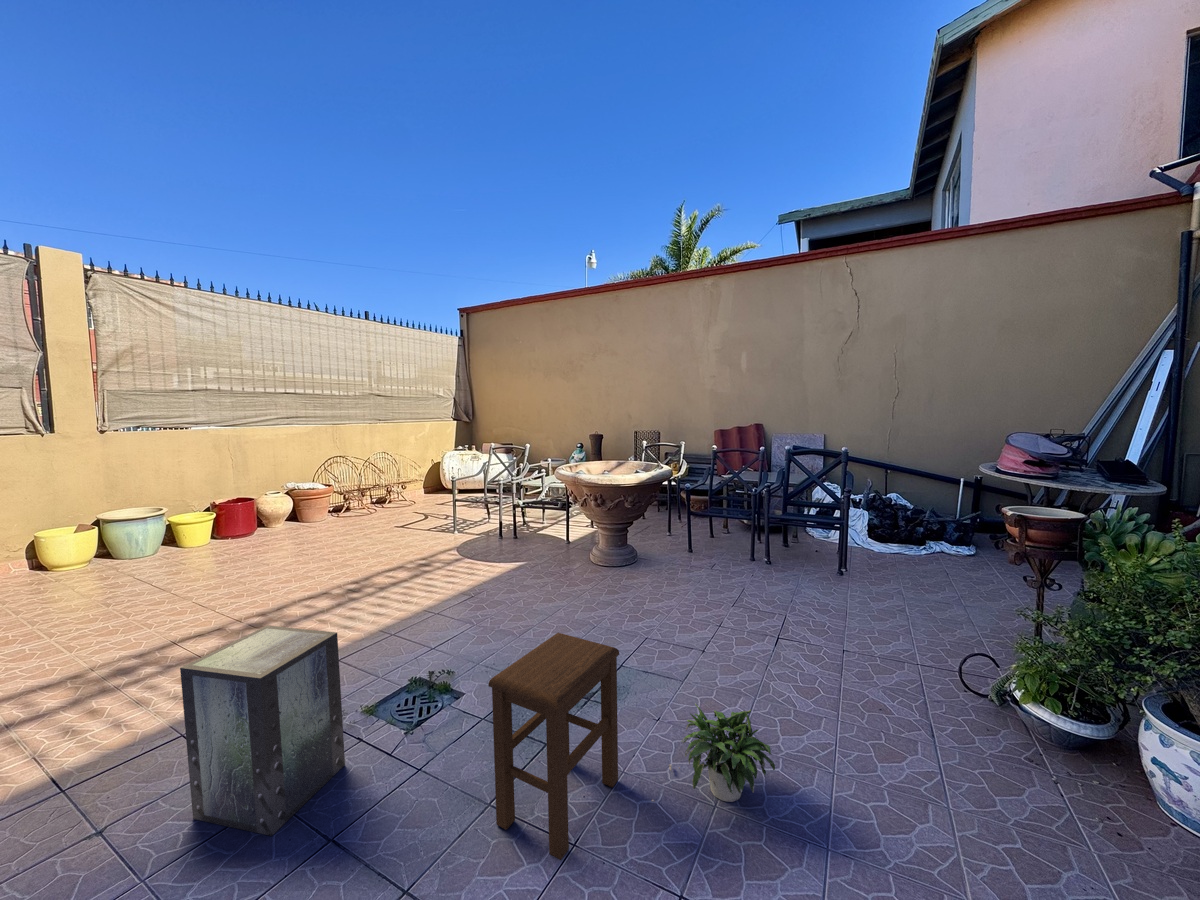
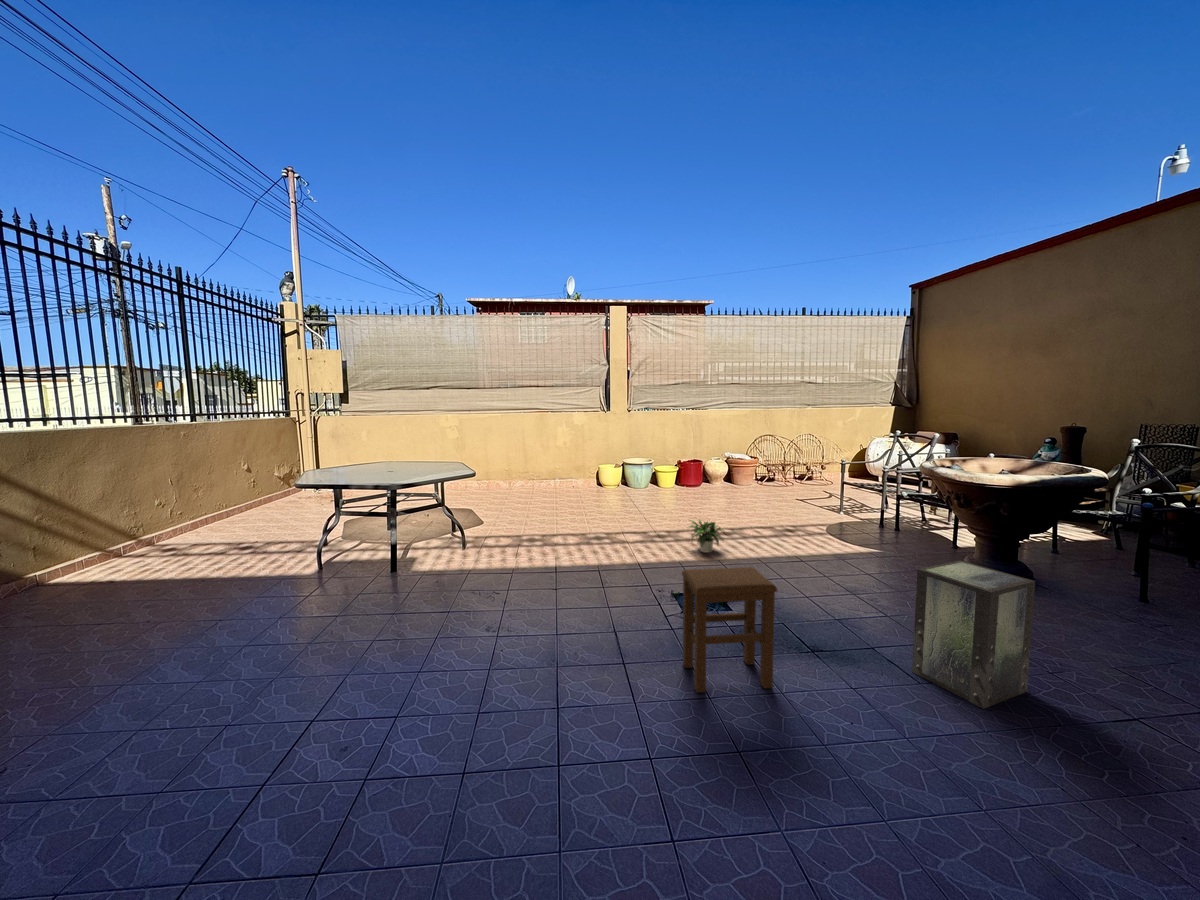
storage box: present [180,625,345,836] -> present [912,560,1035,709]
potted plant: present [652,704,775,802] -> present [689,520,722,553]

